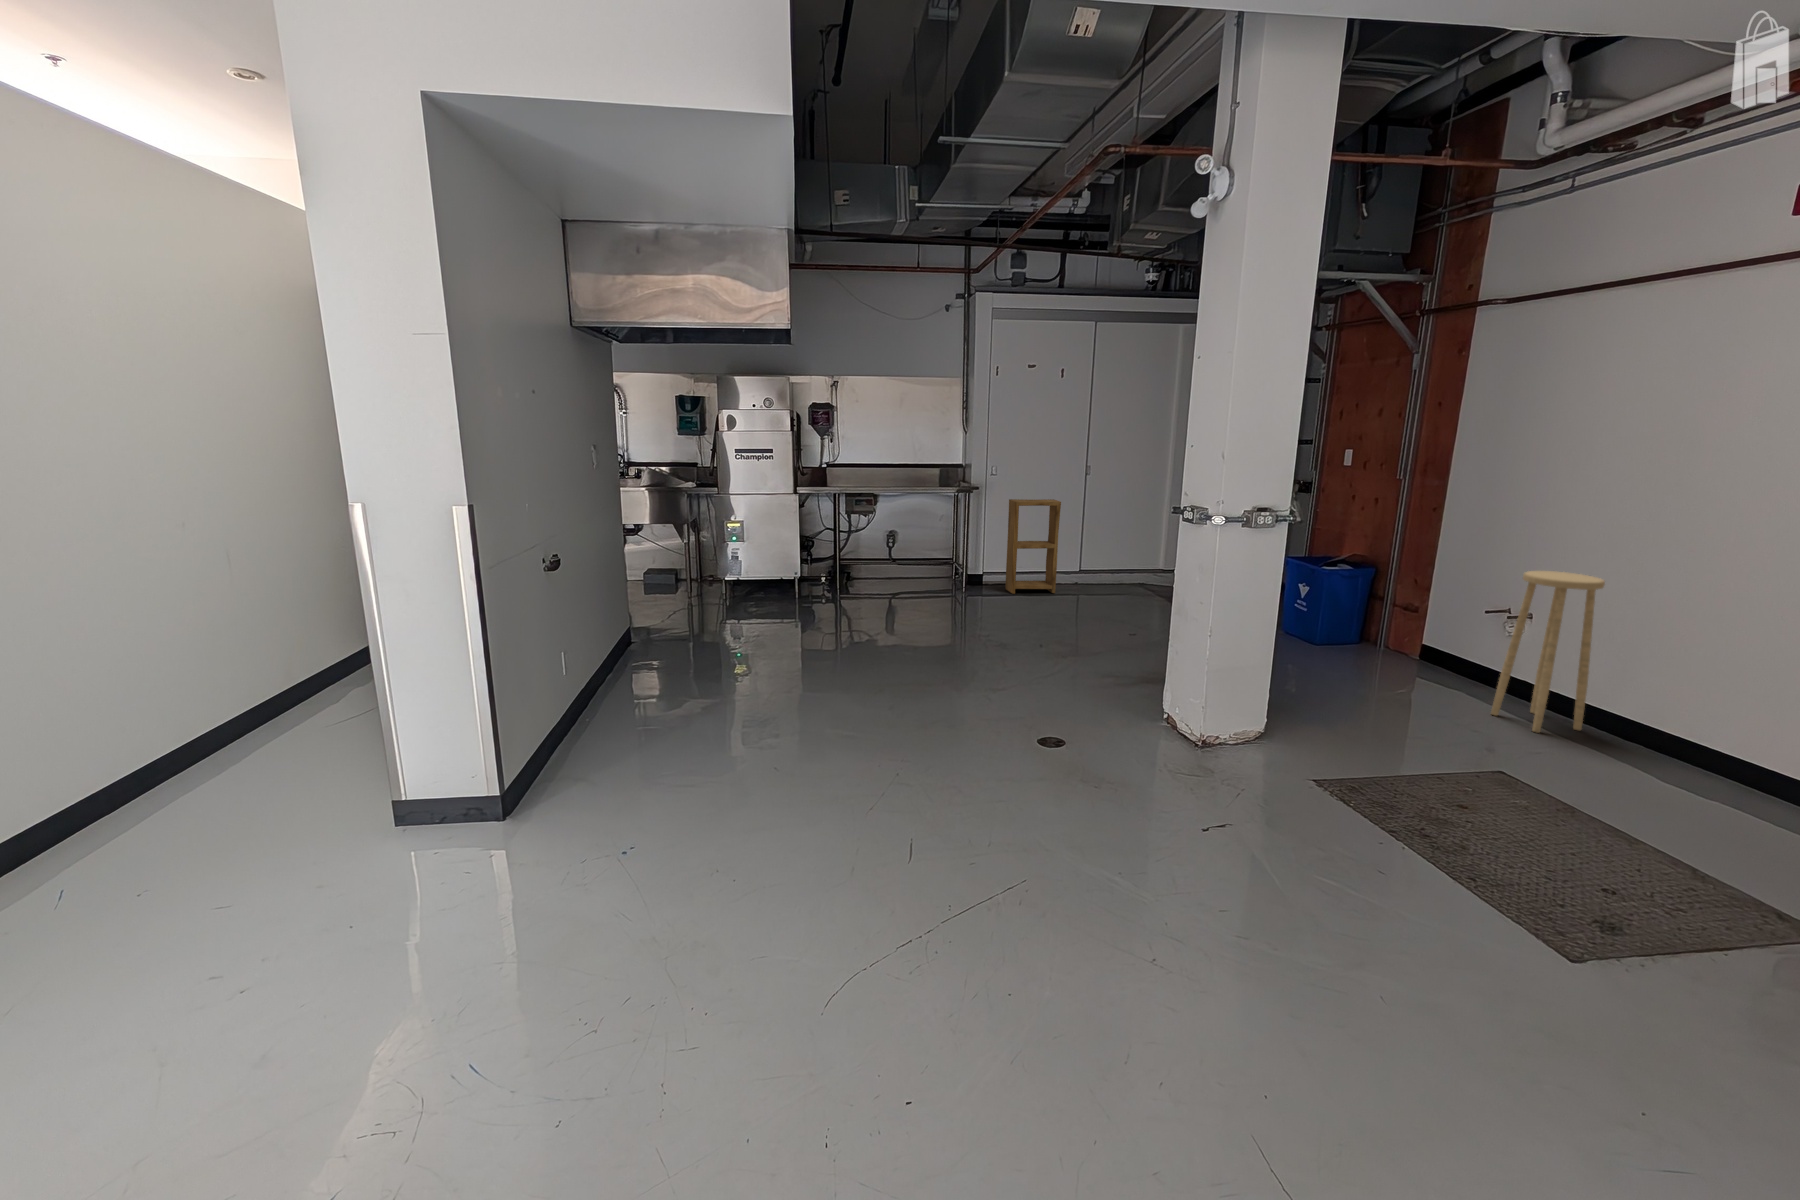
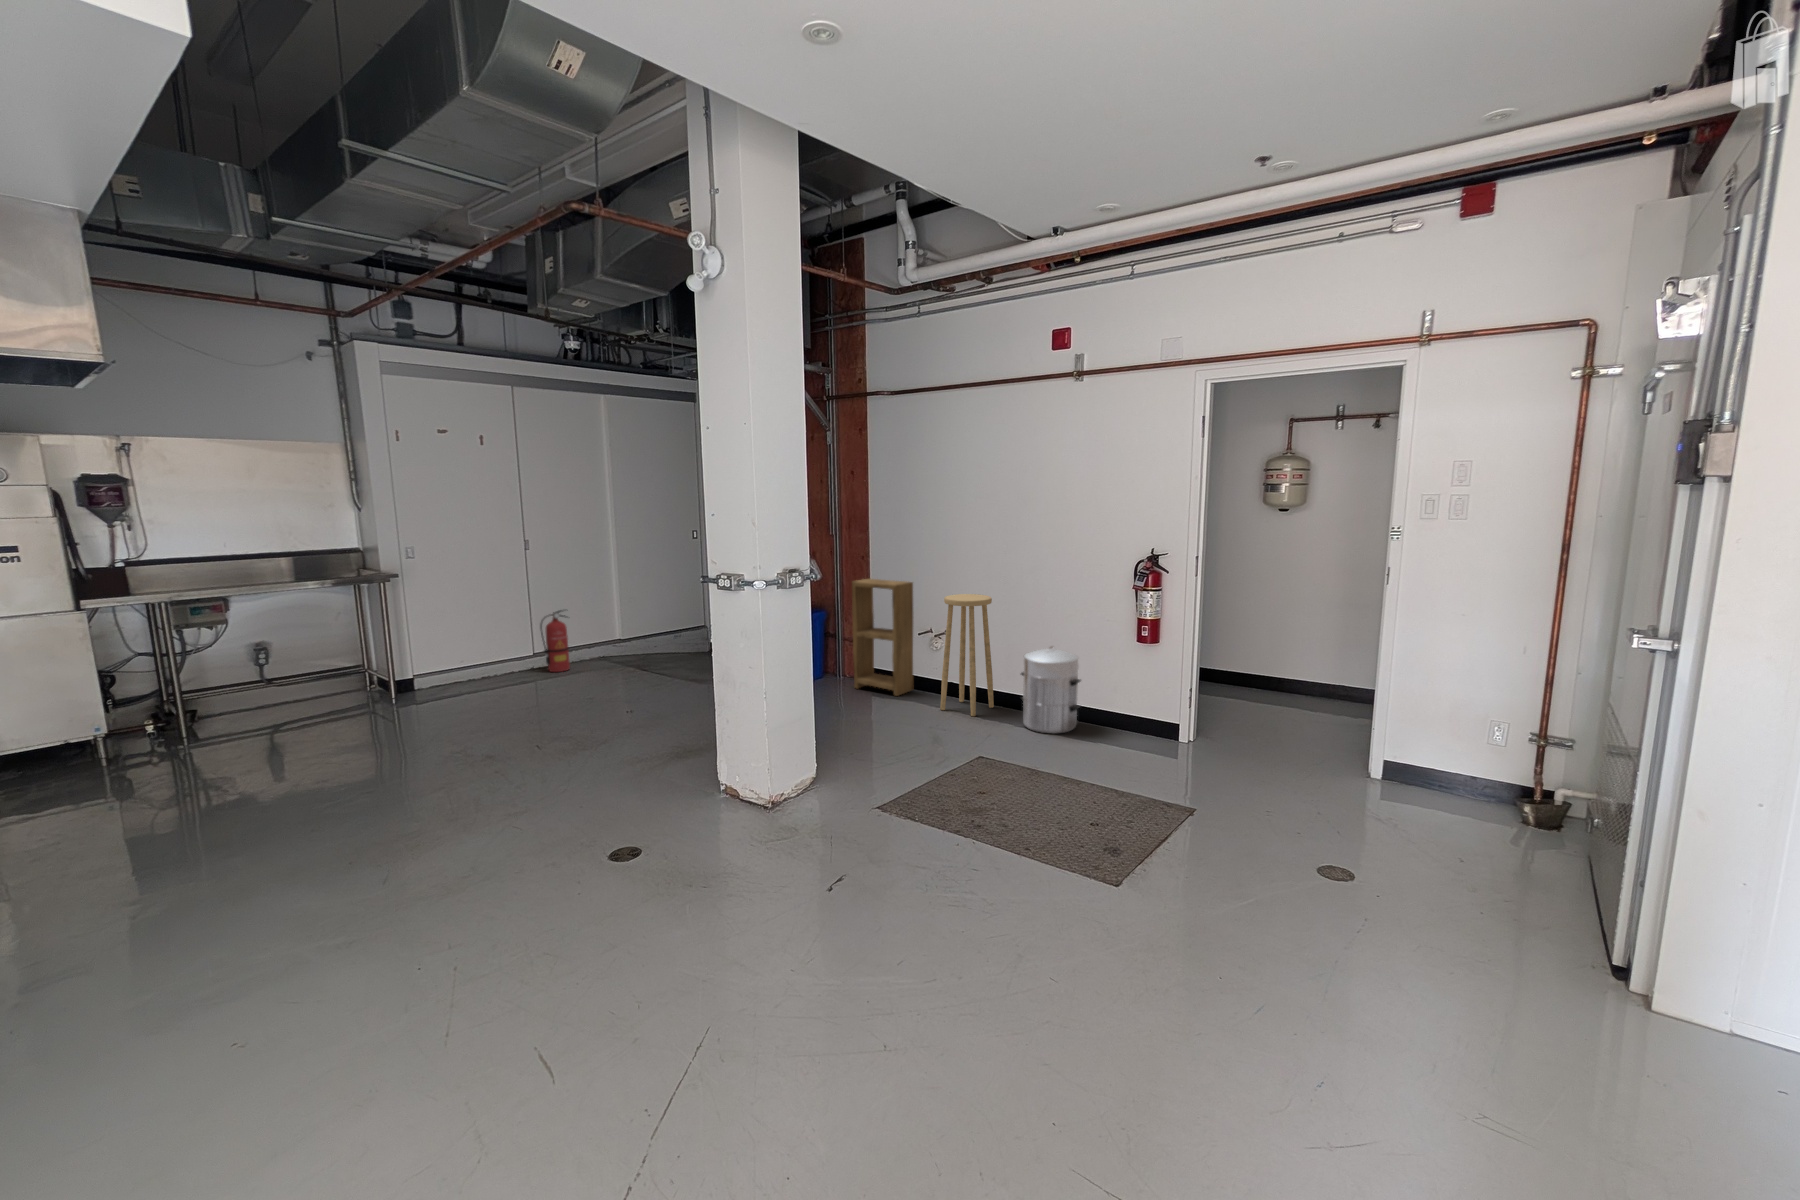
shelving unit: present [1005,499,1061,594] -> present [852,579,913,696]
fire extinguisher: none [1082,535,1110,592] -> present [540,610,570,672]
waste bin: none [1610,662,1737,788] -> present [1021,647,1081,734]

